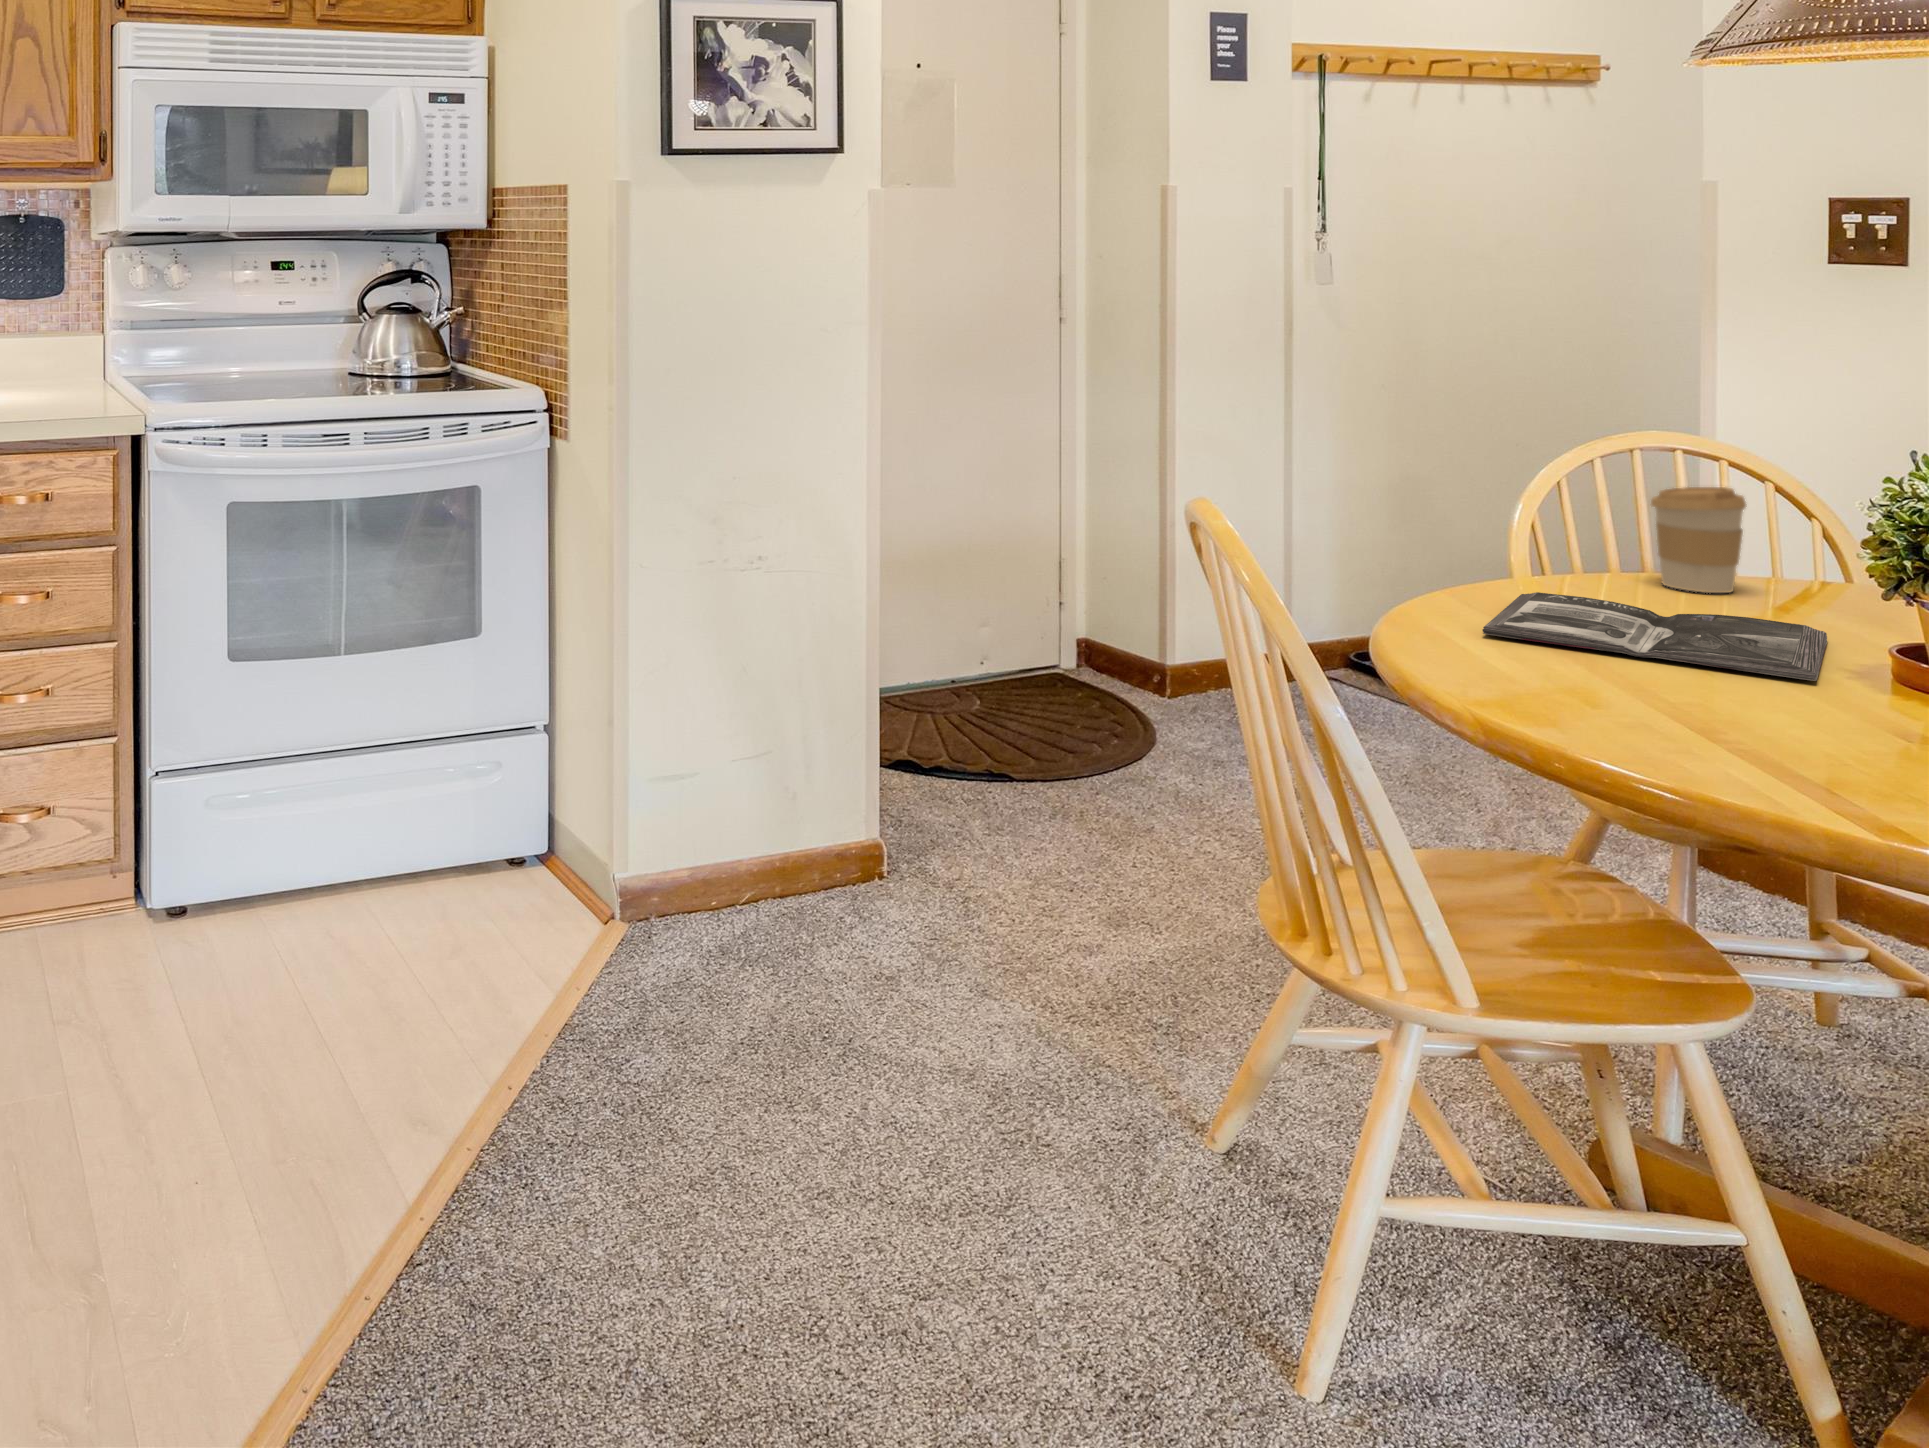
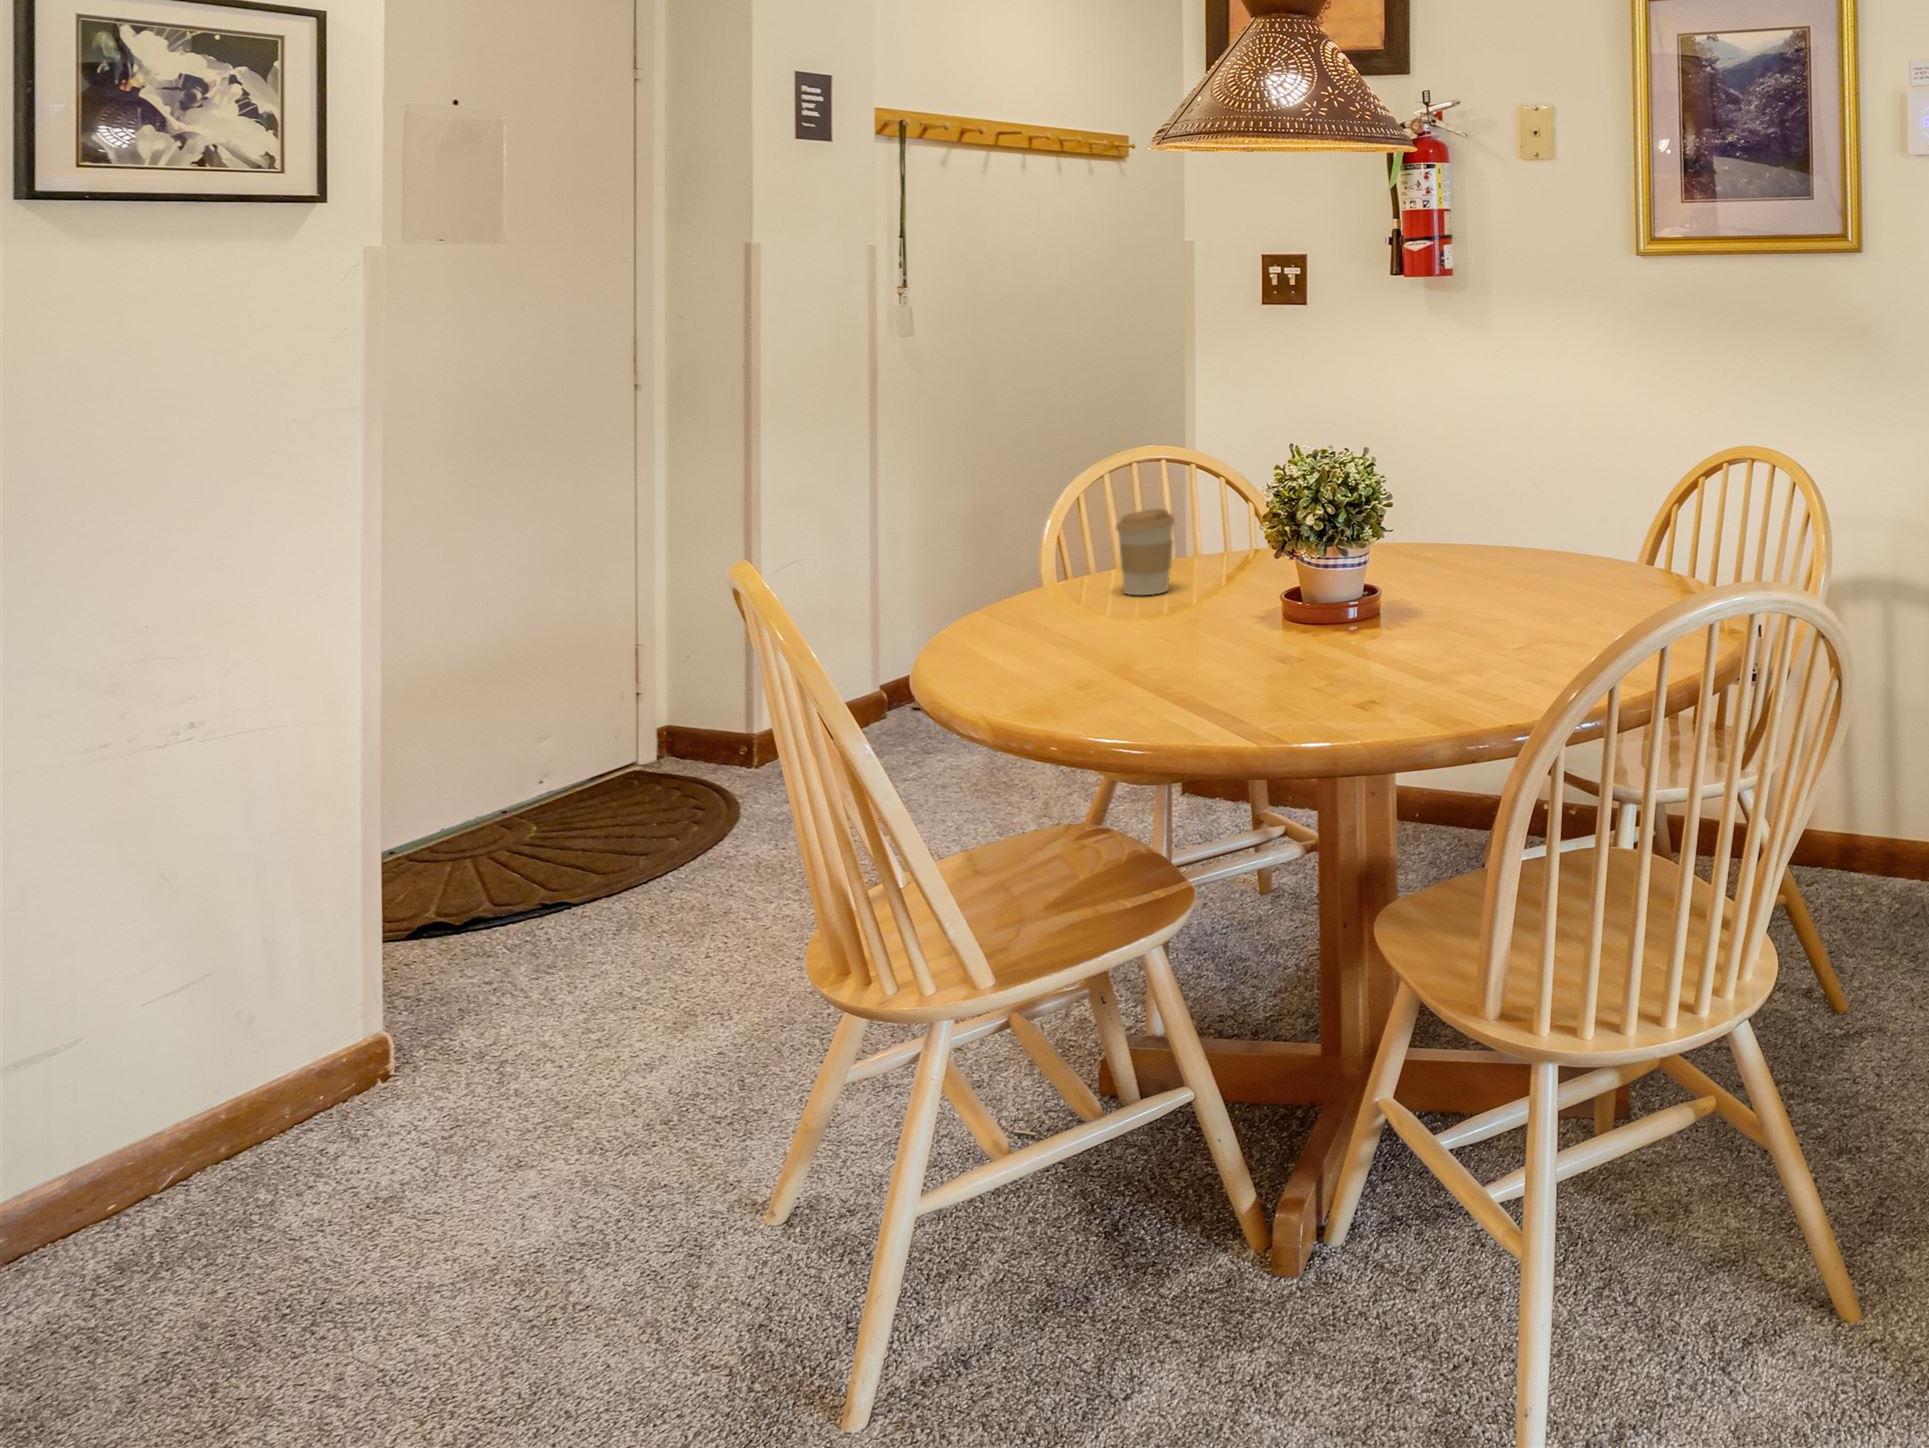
magazine: present [1482,592,1827,681] -> none [987,611,1215,664]

